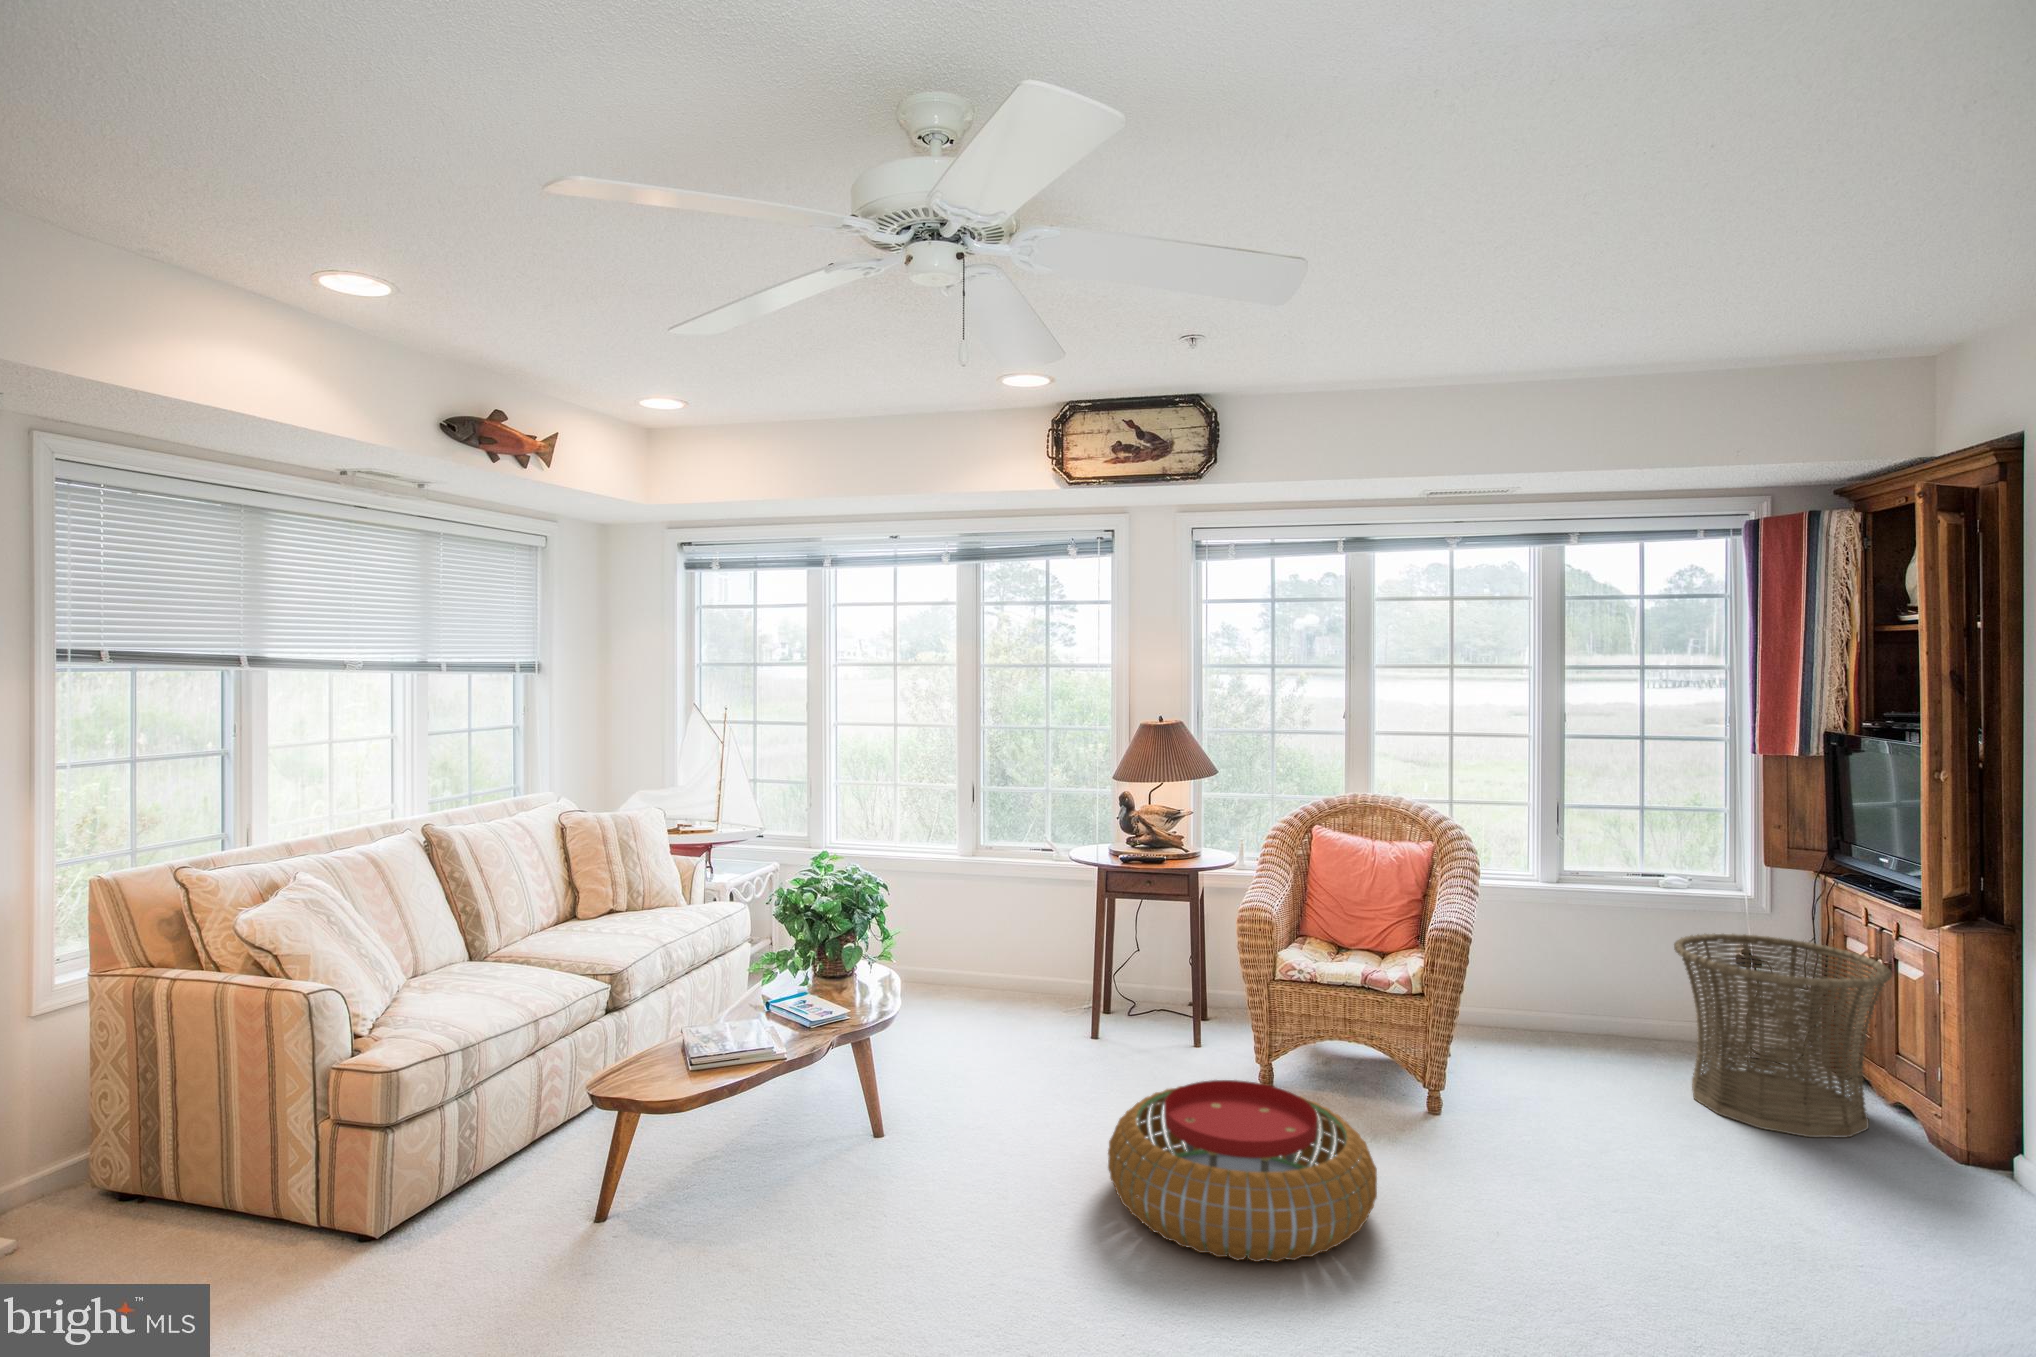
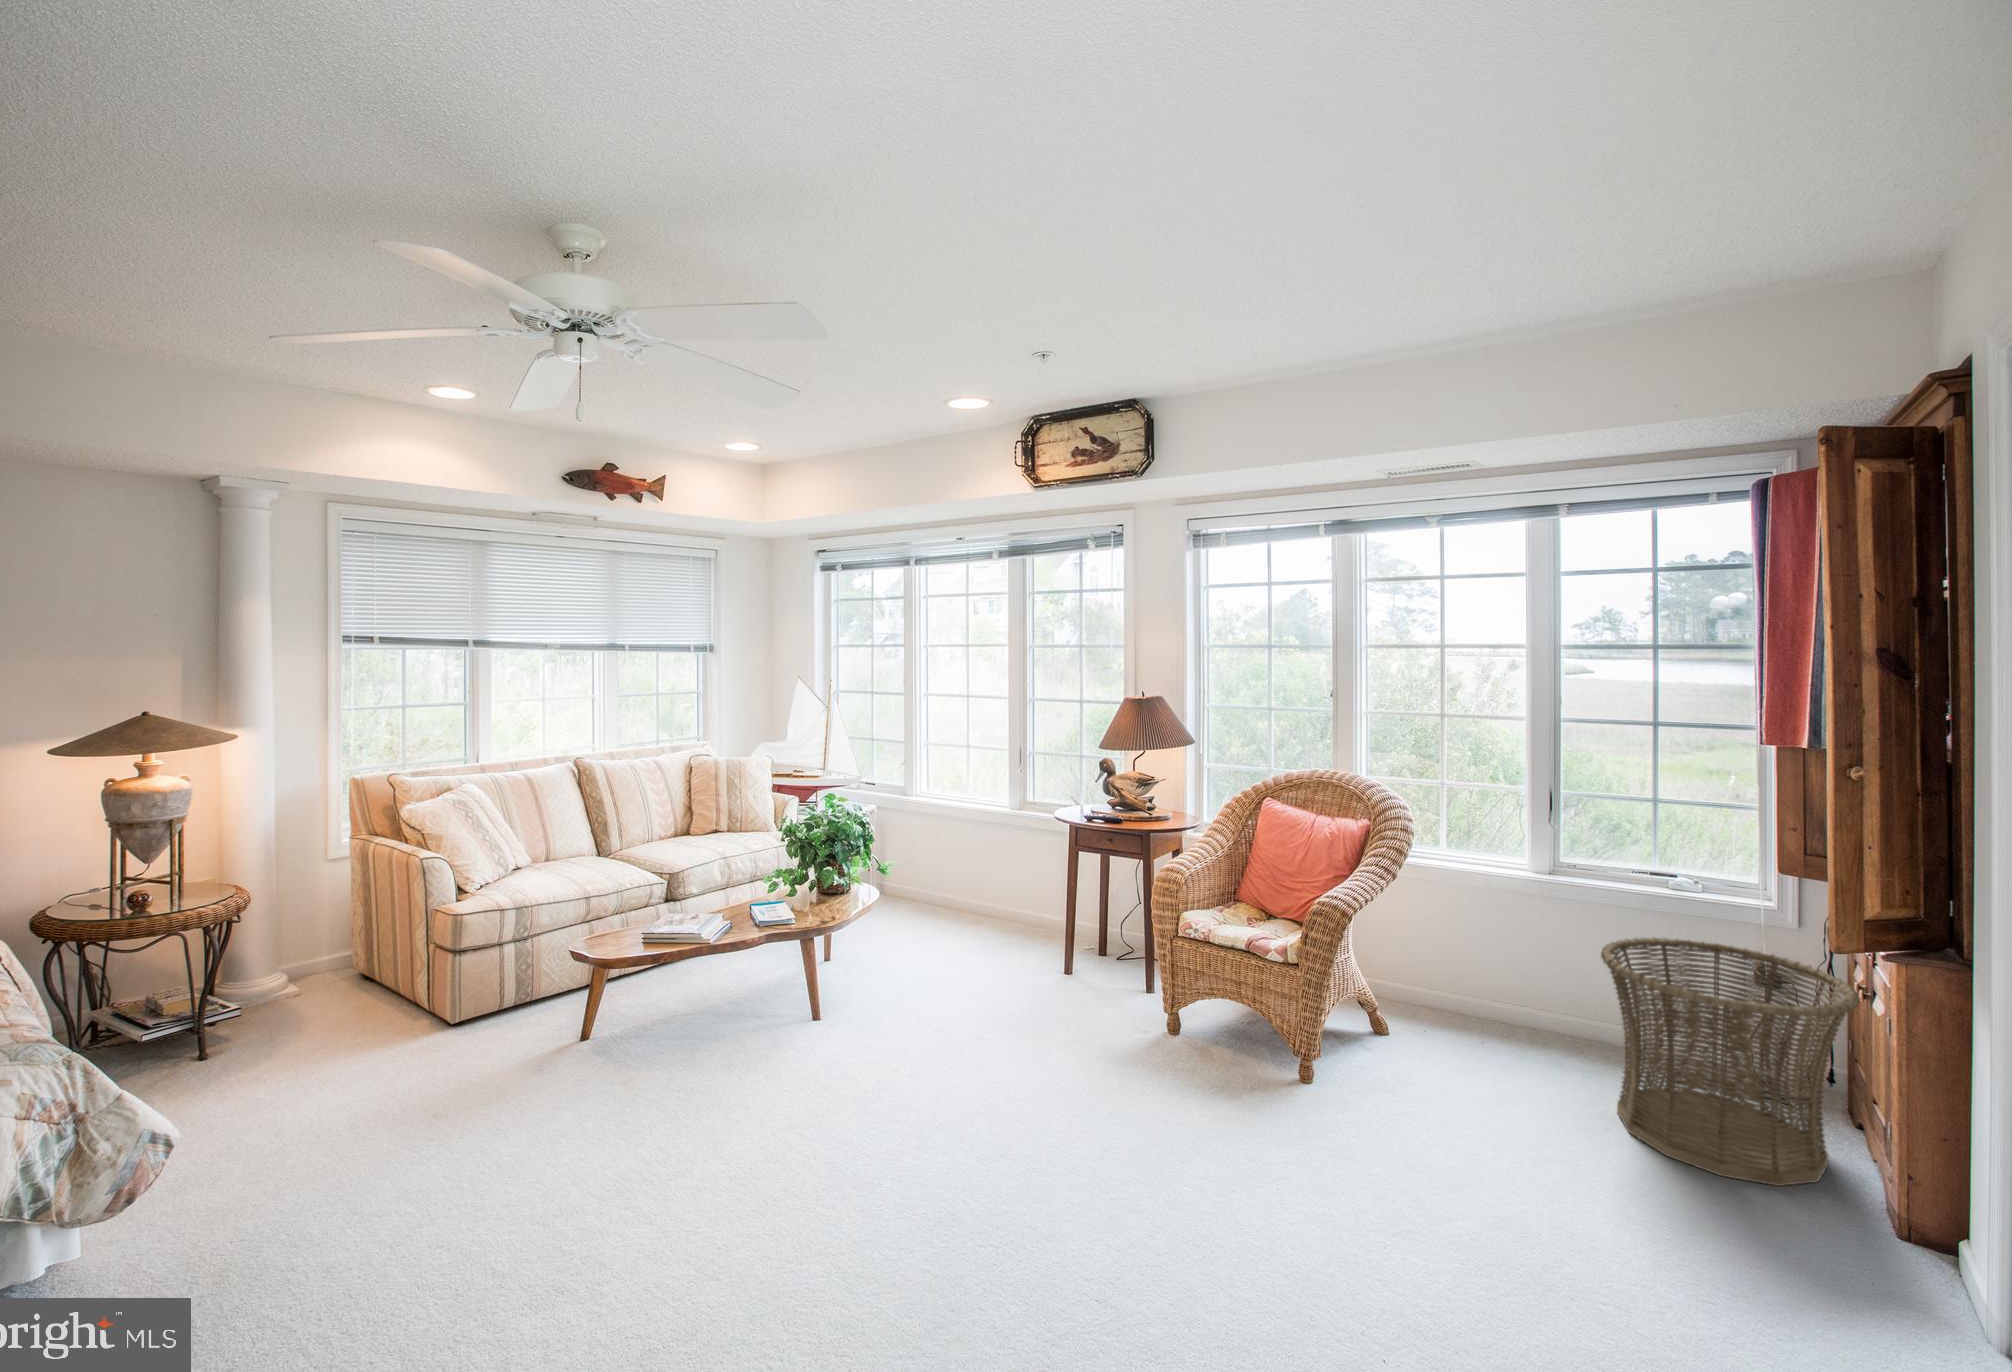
pouf: present [1108,1080,1377,1262] -> none [914,1013,1148,1178]

